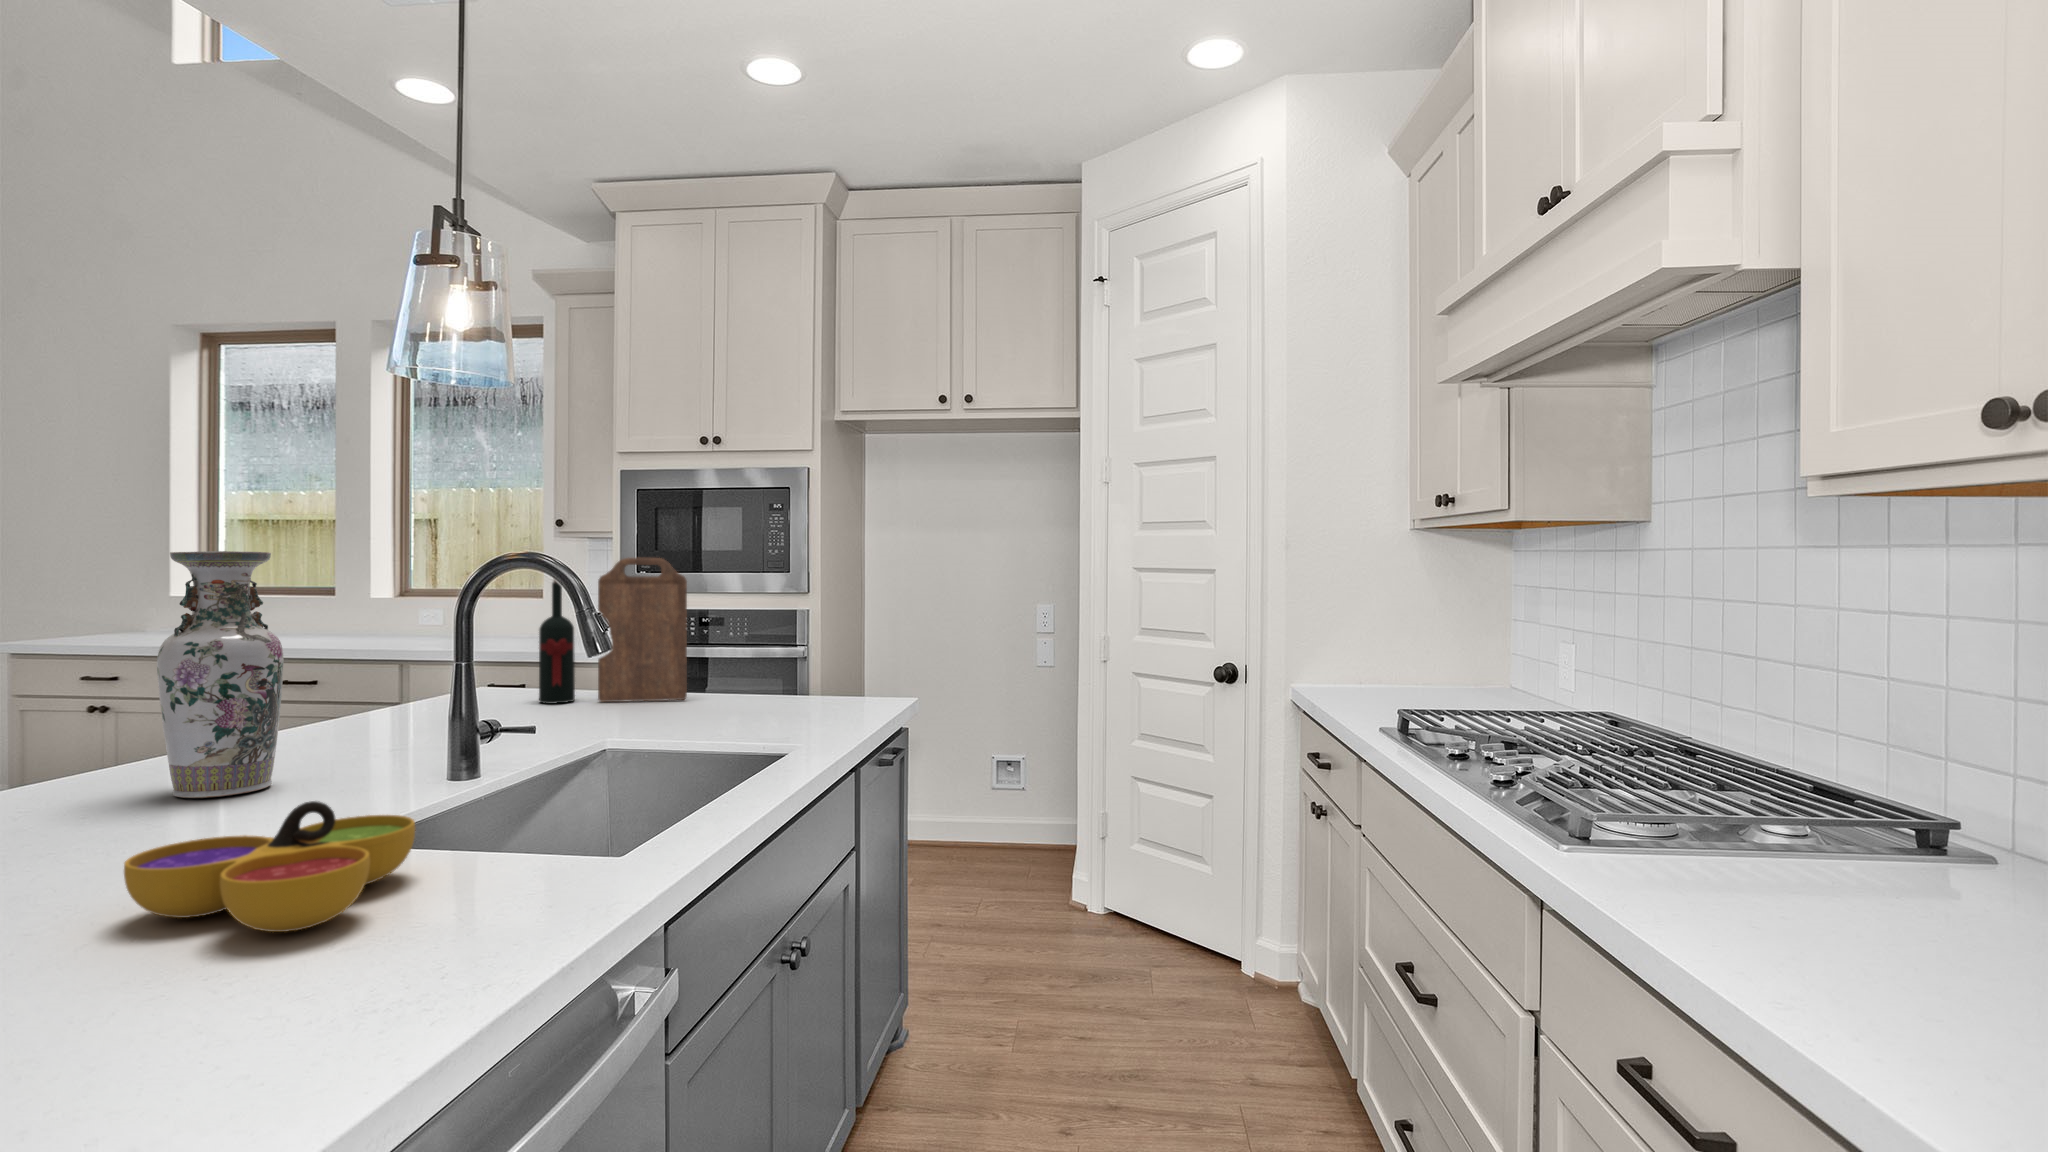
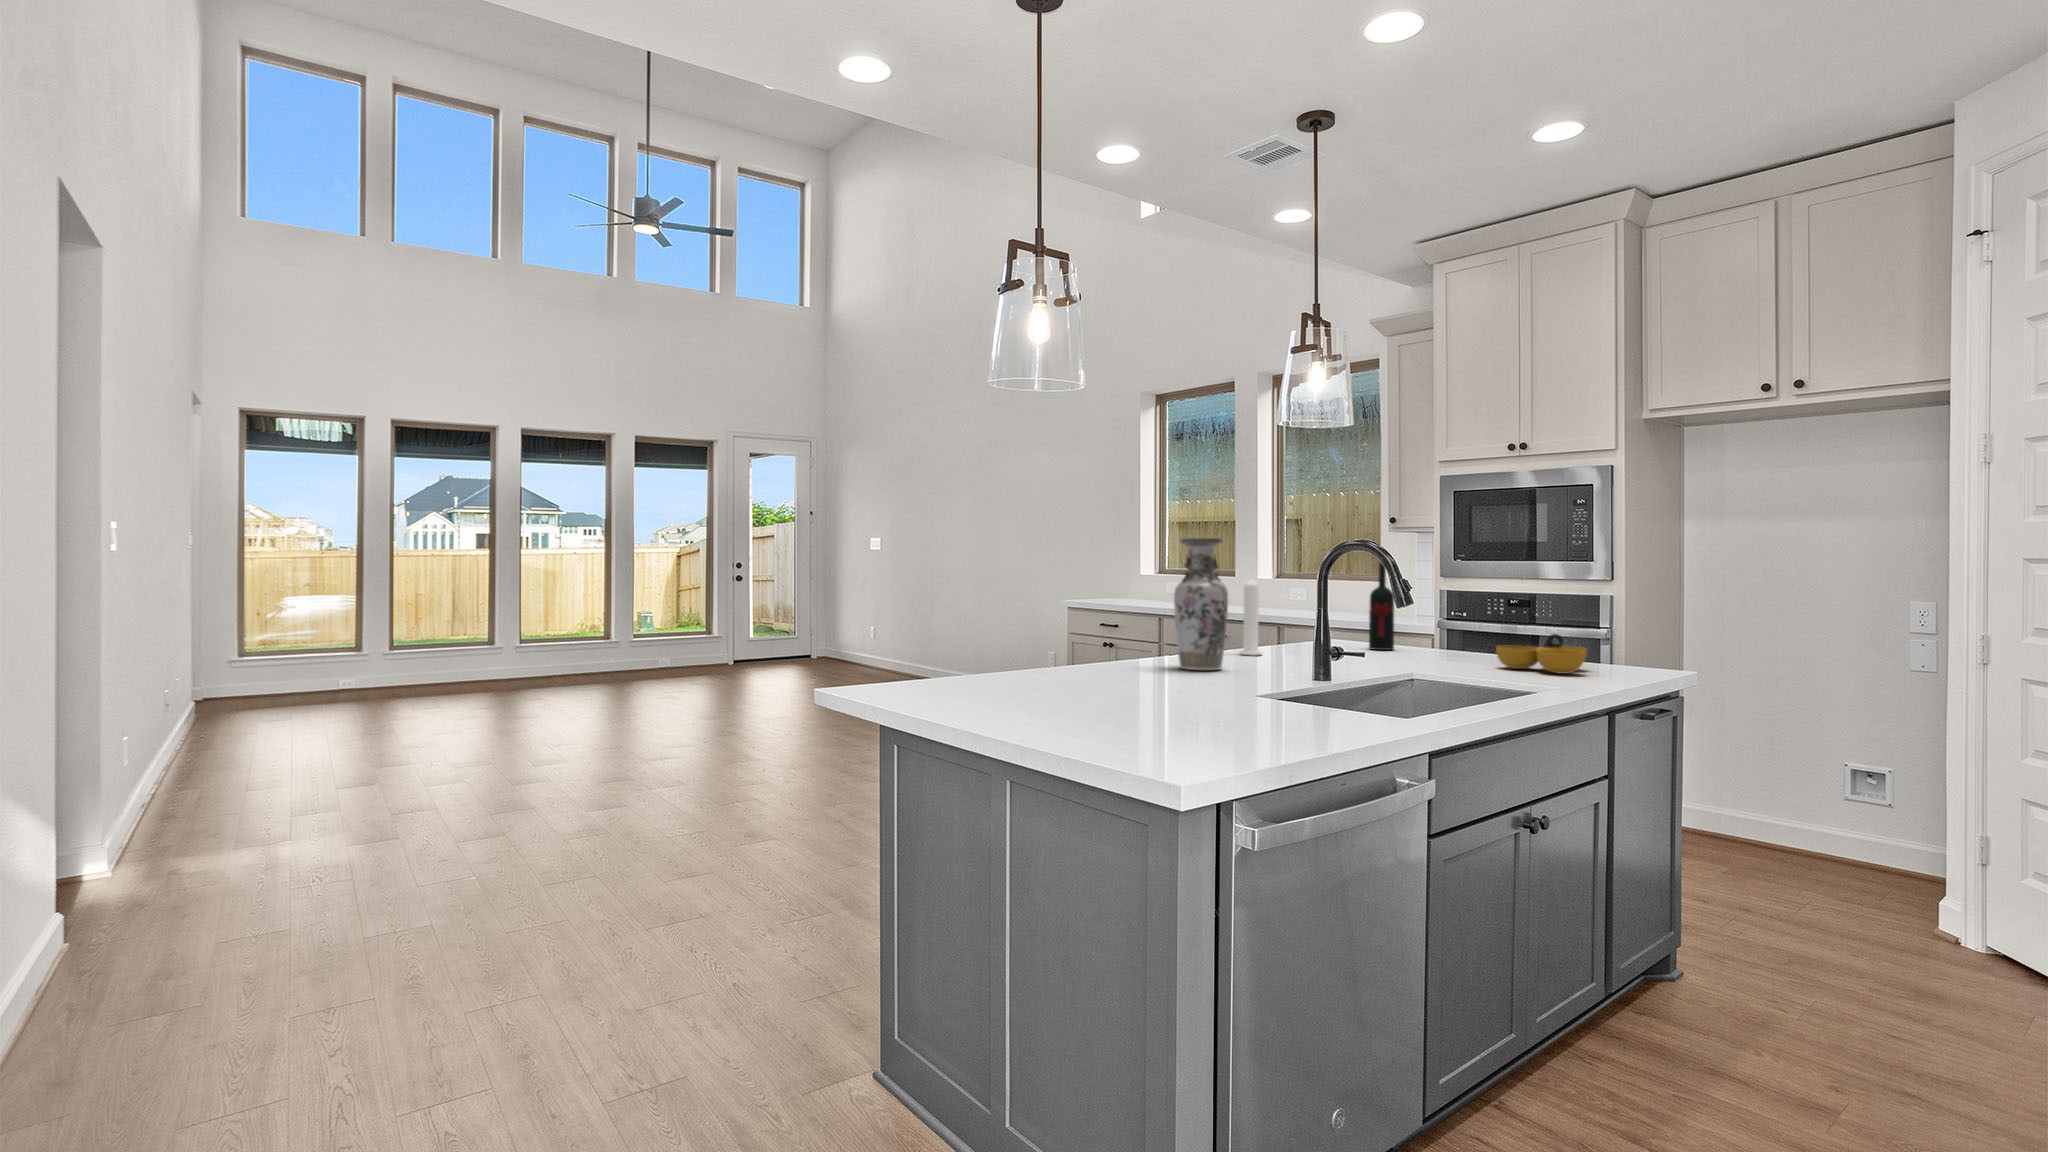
cutting board: present [598,558,687,702] -> none [1411,543,1481,655]
candle: none [318,606,363,739] -> present [1239,575,1262,655]
decorative bowl: present [124,801,415,932] -> present [1496,634,1587,674]

